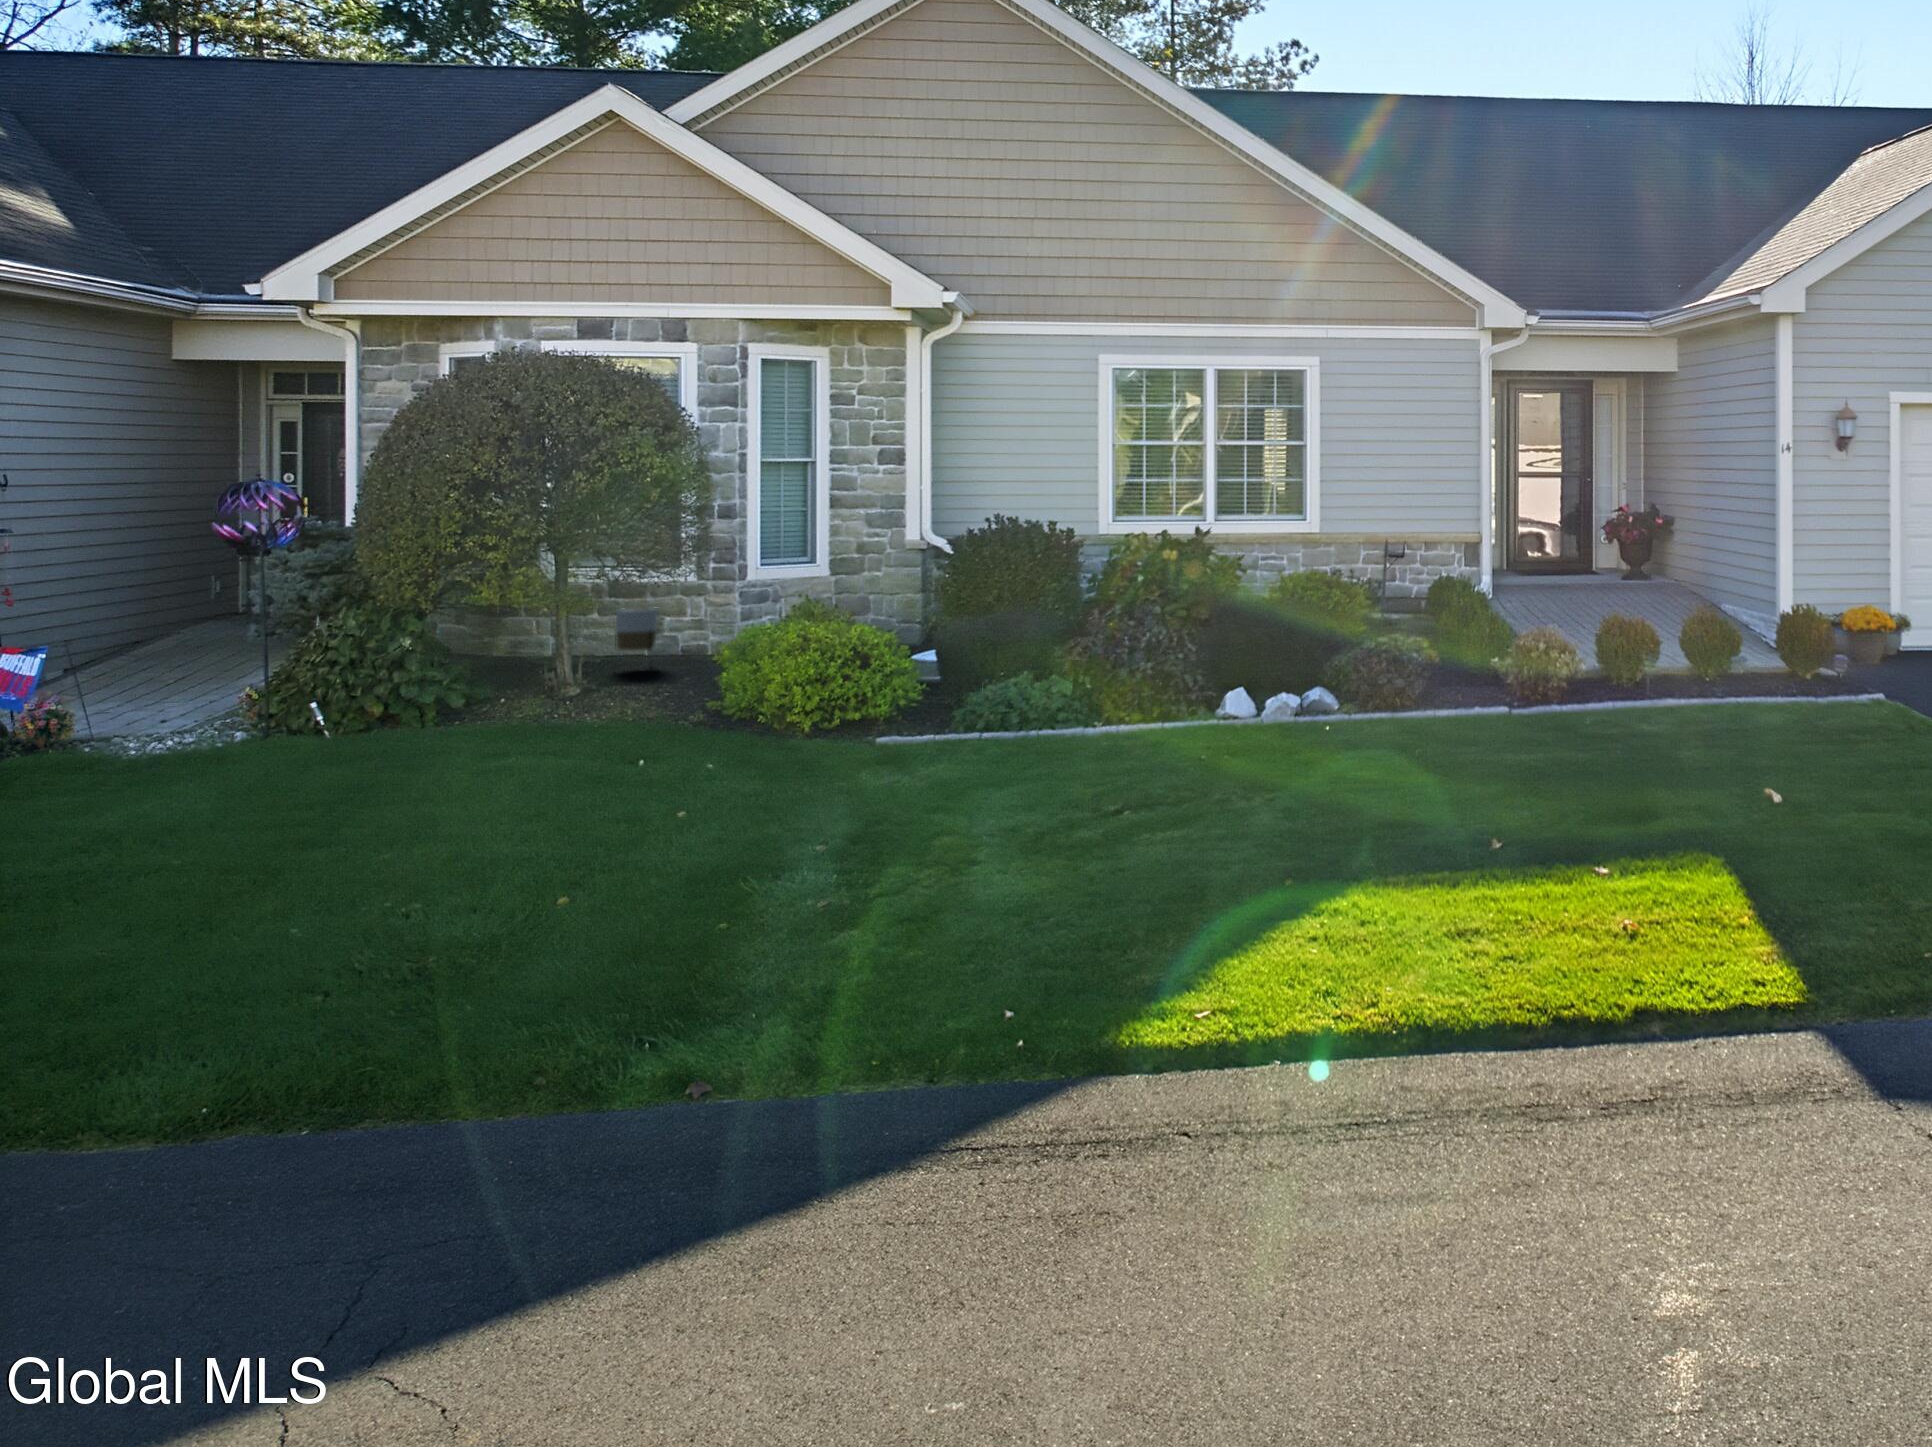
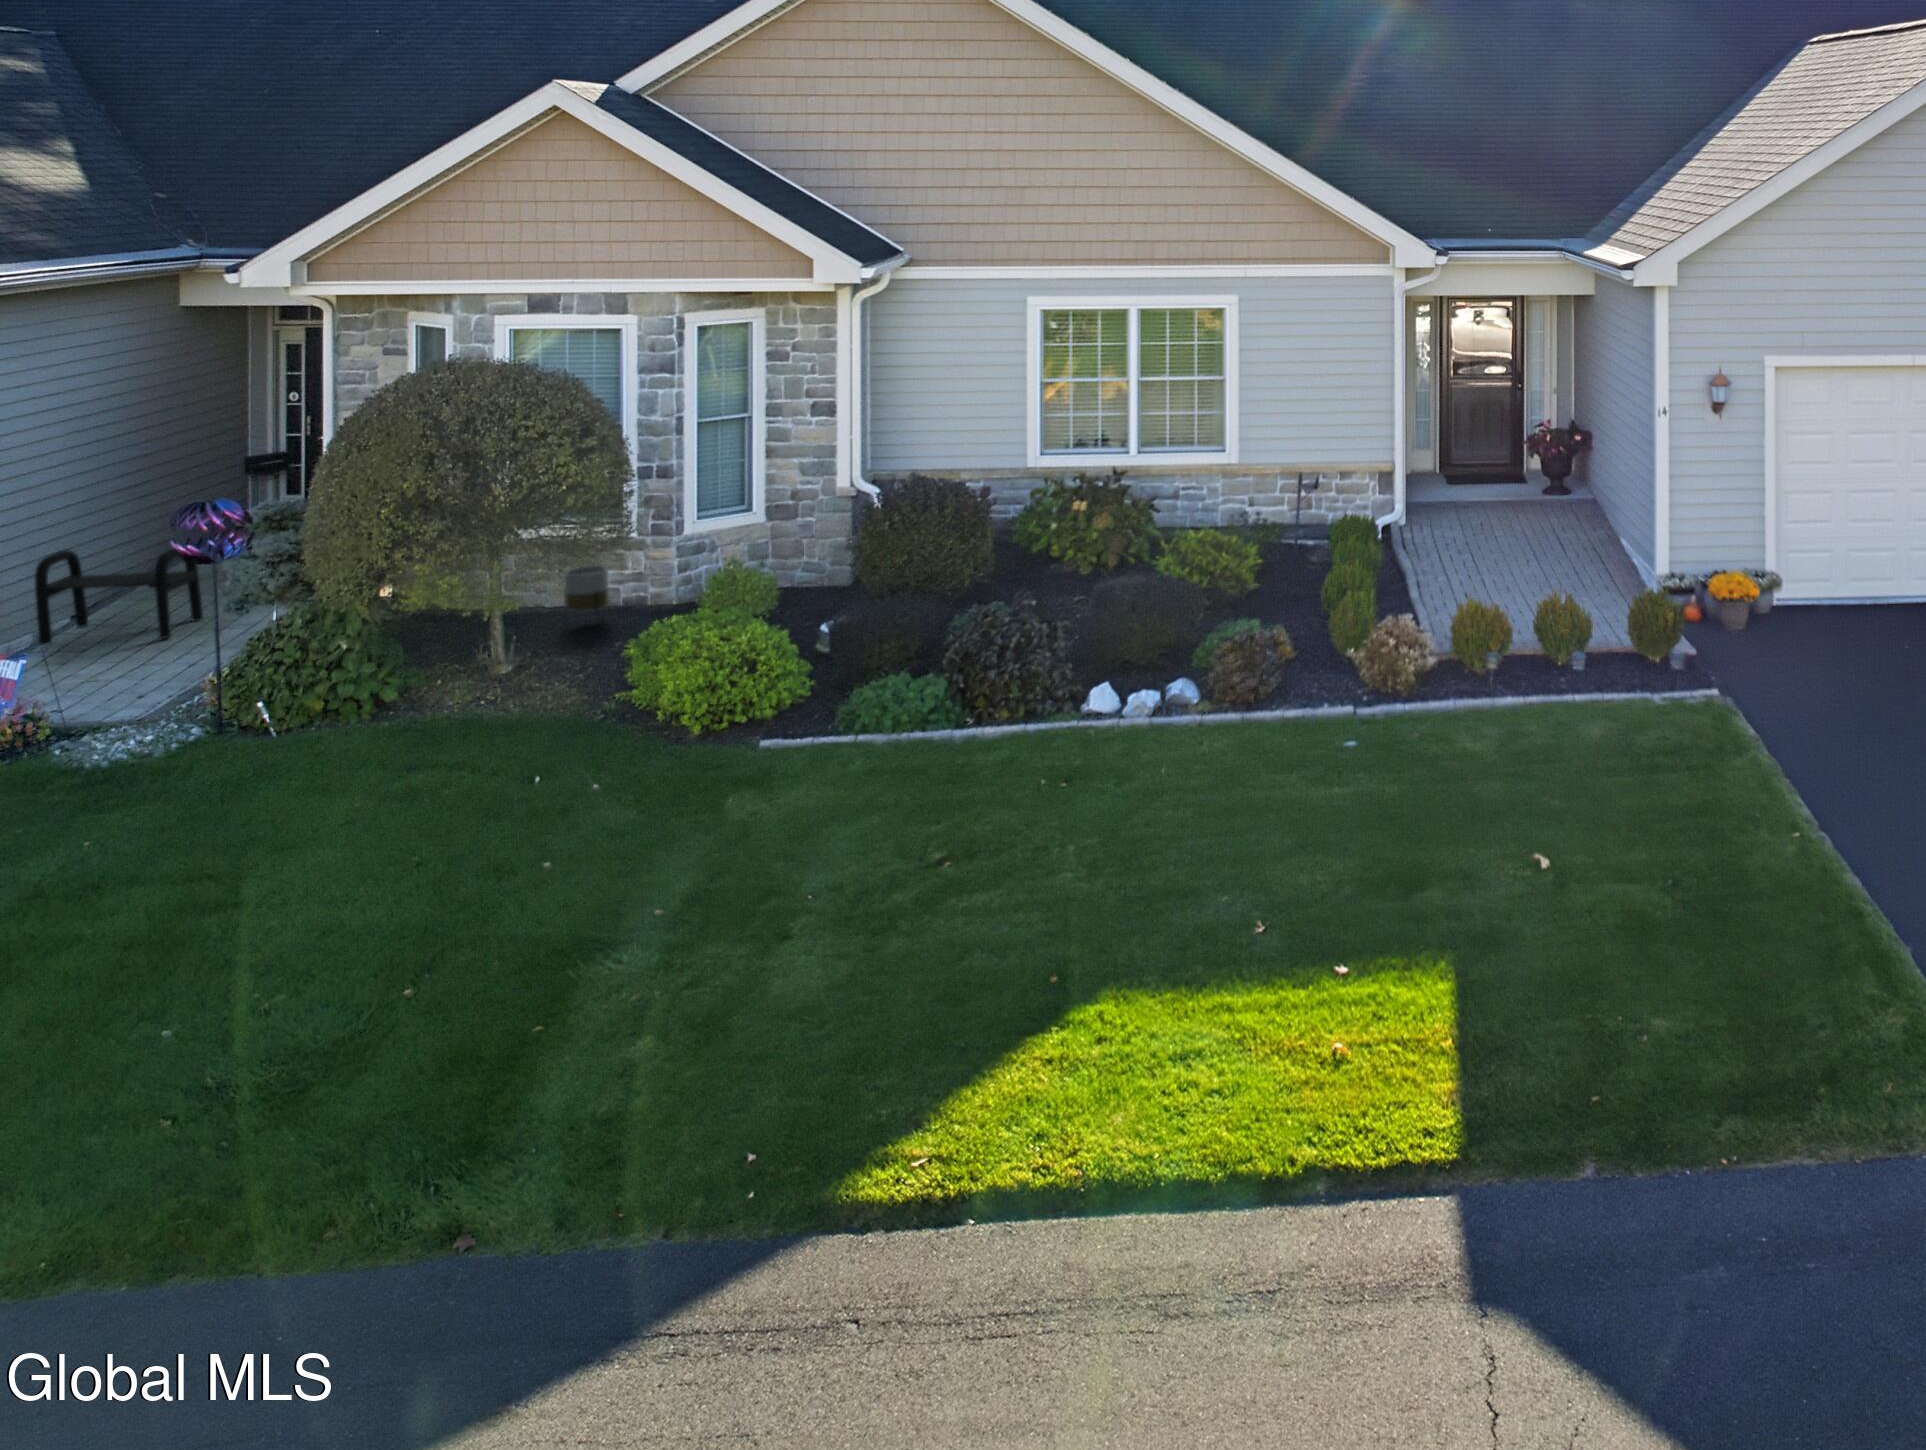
bench: none [23,586,198,687] -> present [35,548,203,645]

